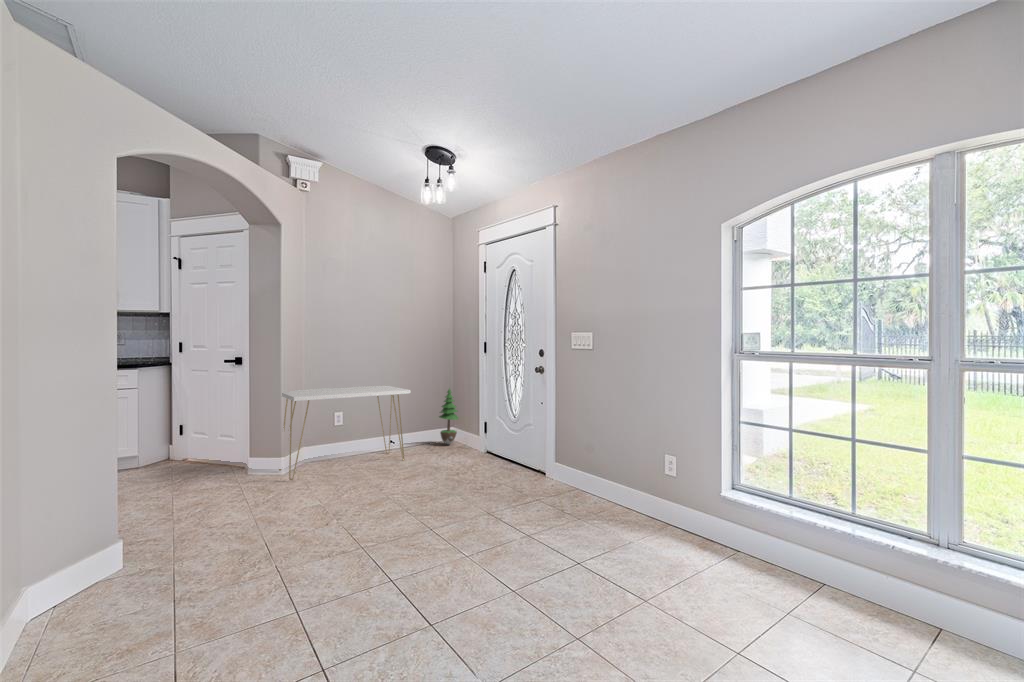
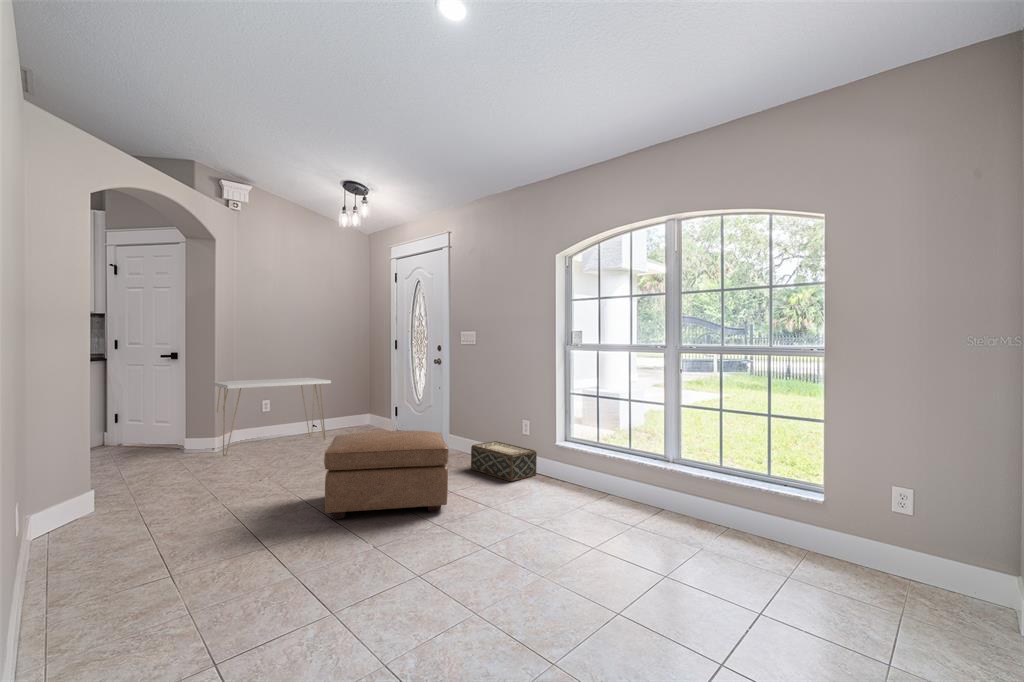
potted tree: present [439,389,458,445] -> none [356,379,375,429]
ottoman: none [408,473,585,609] -> present [324,431,449,519]
woven basket: none [592,479,688,545] -> present [471,441,537,481]

